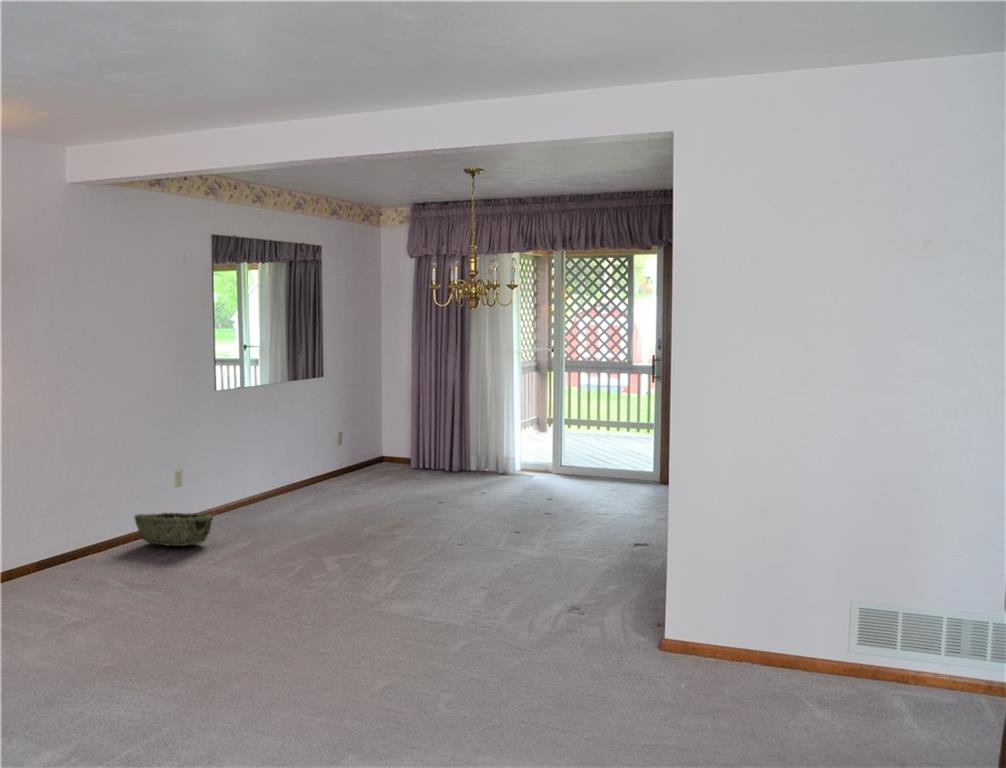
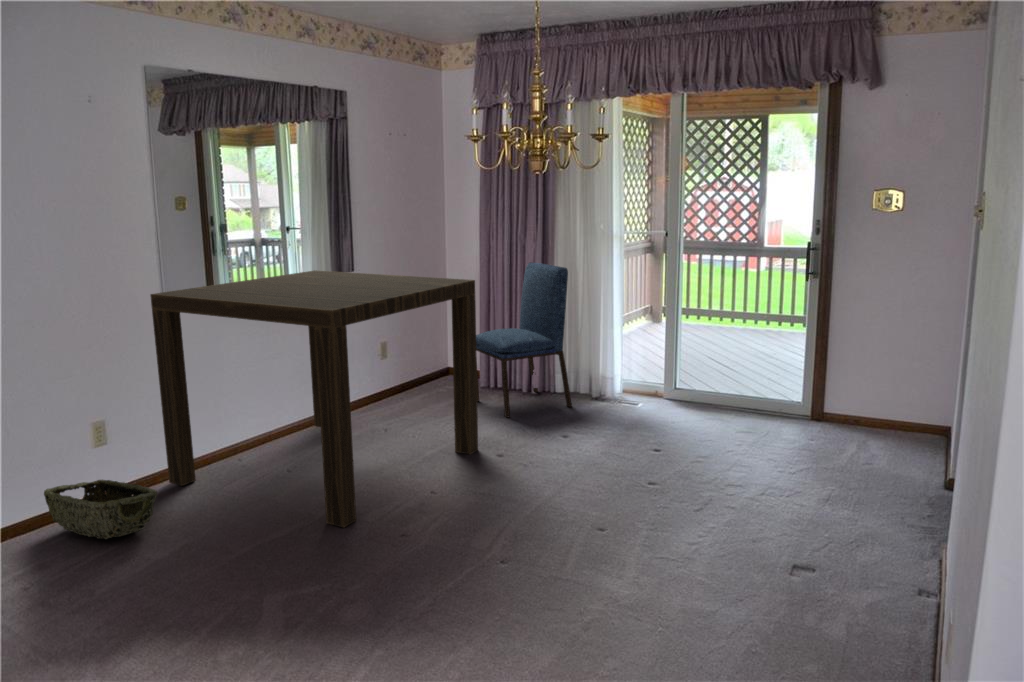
dining chair: none [408,371,486,485] -> present [476,263,572,418]
dining table: none [198,374,422,539] -> present [150,270,478,528]

